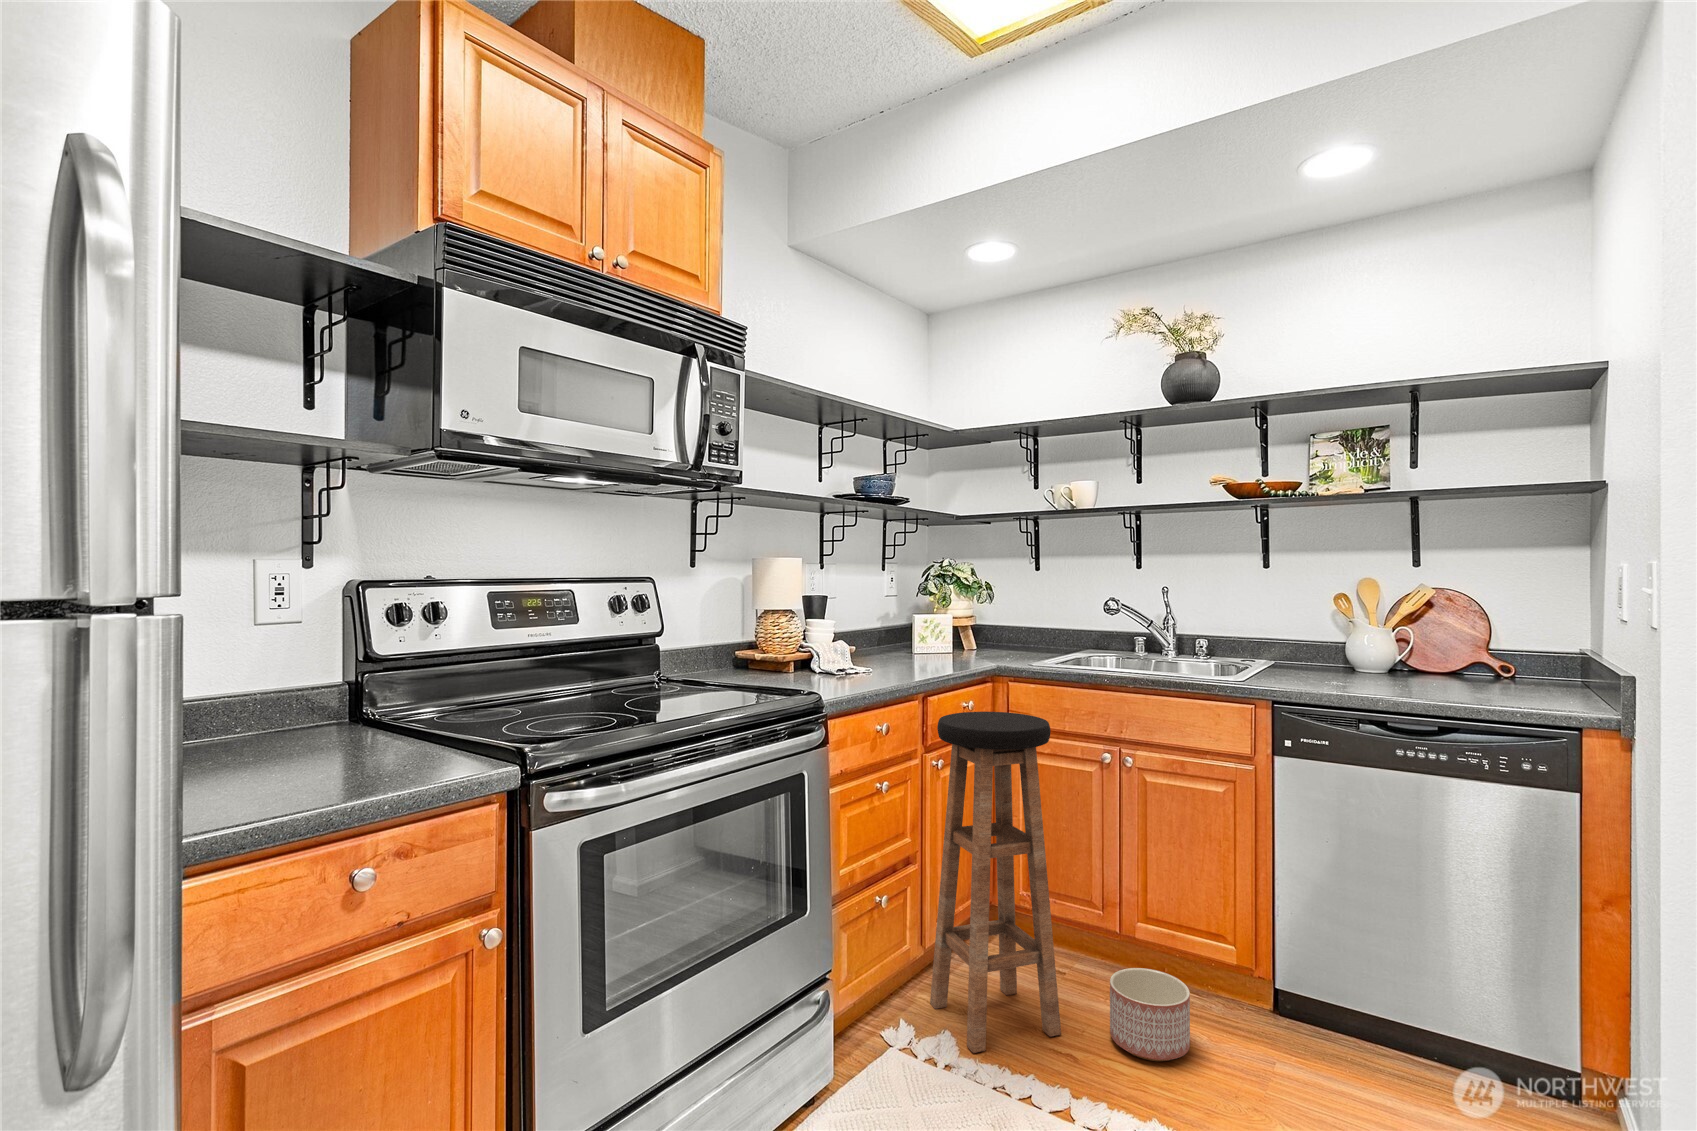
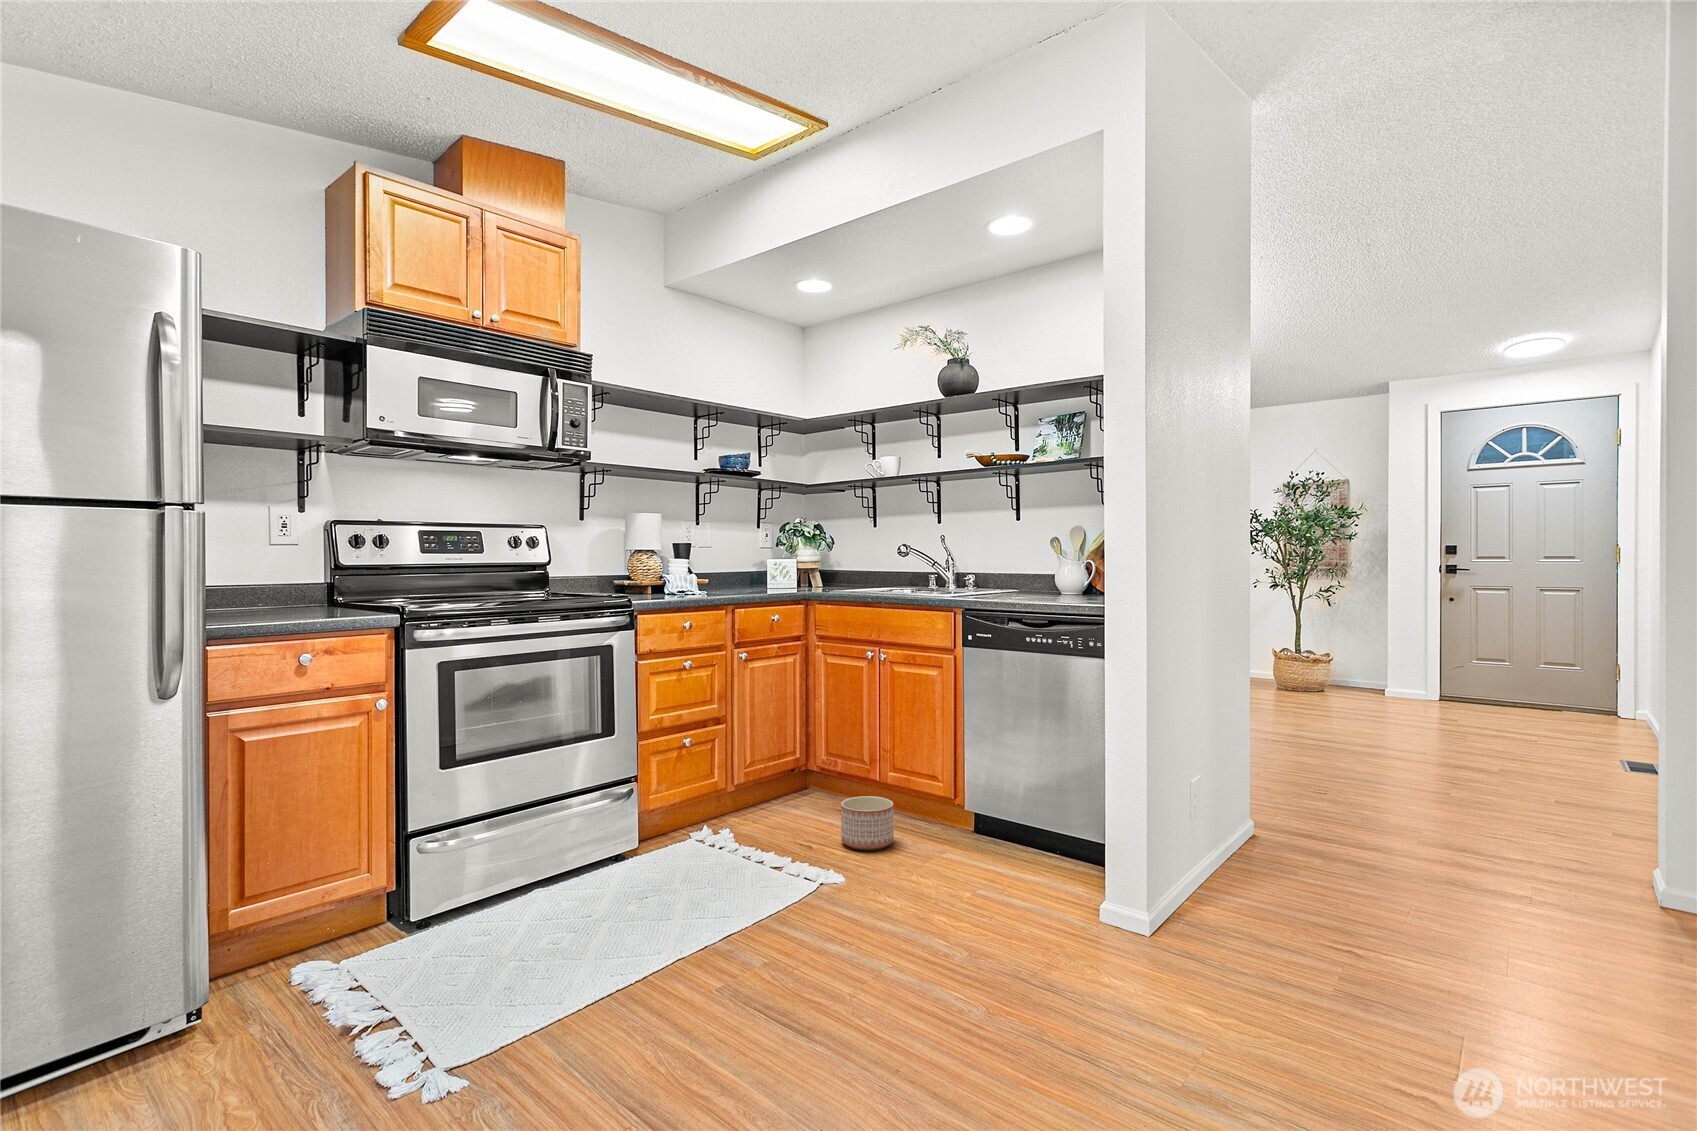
bar stool: present [930,712,1061,1053] -> none [731,620,811,844]

